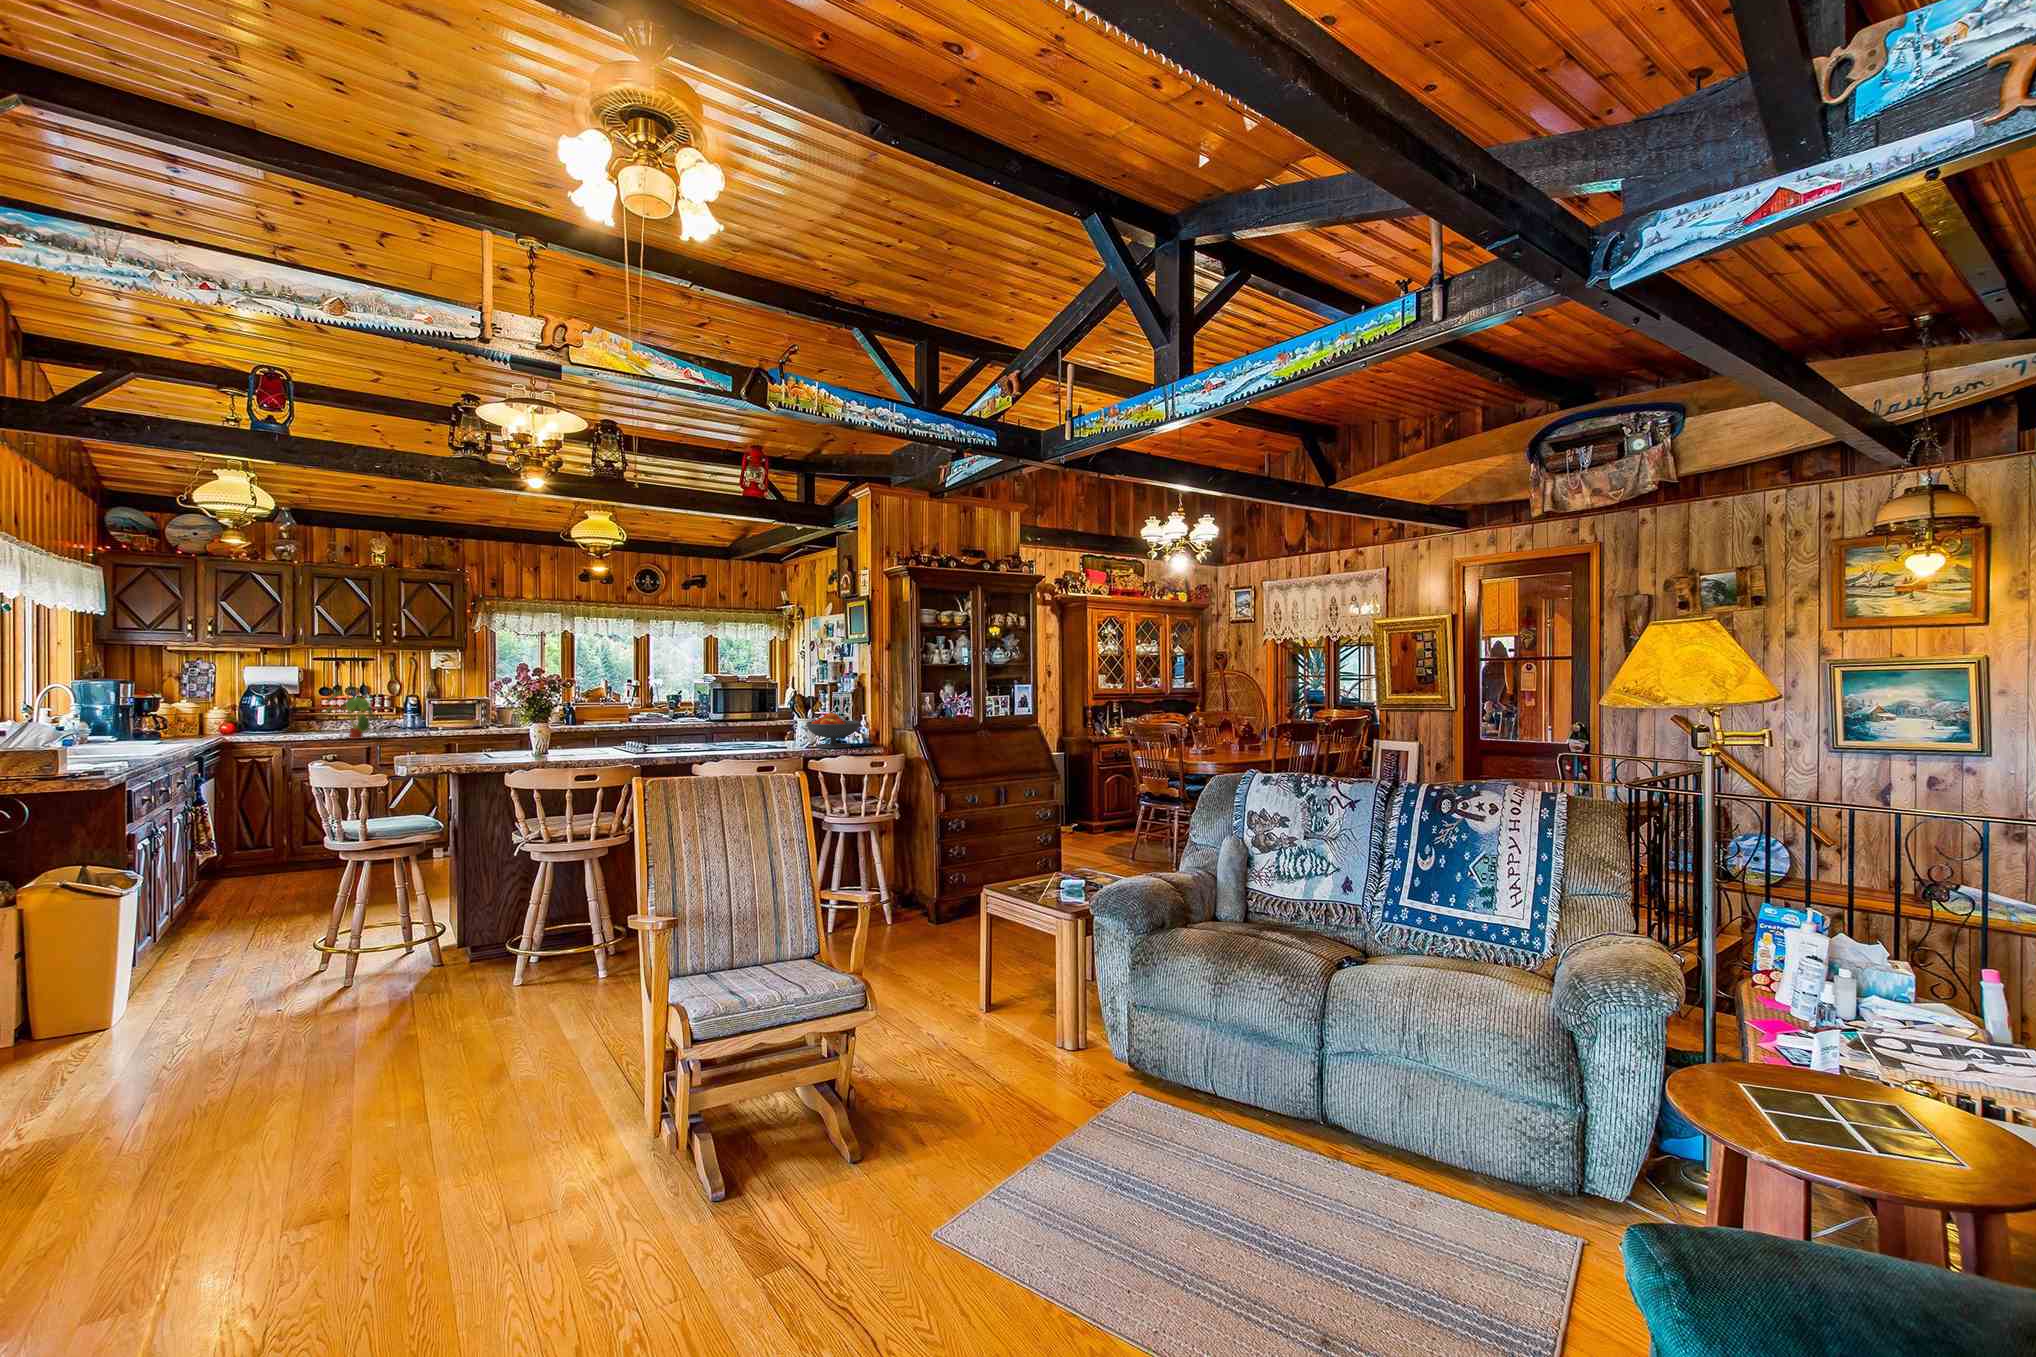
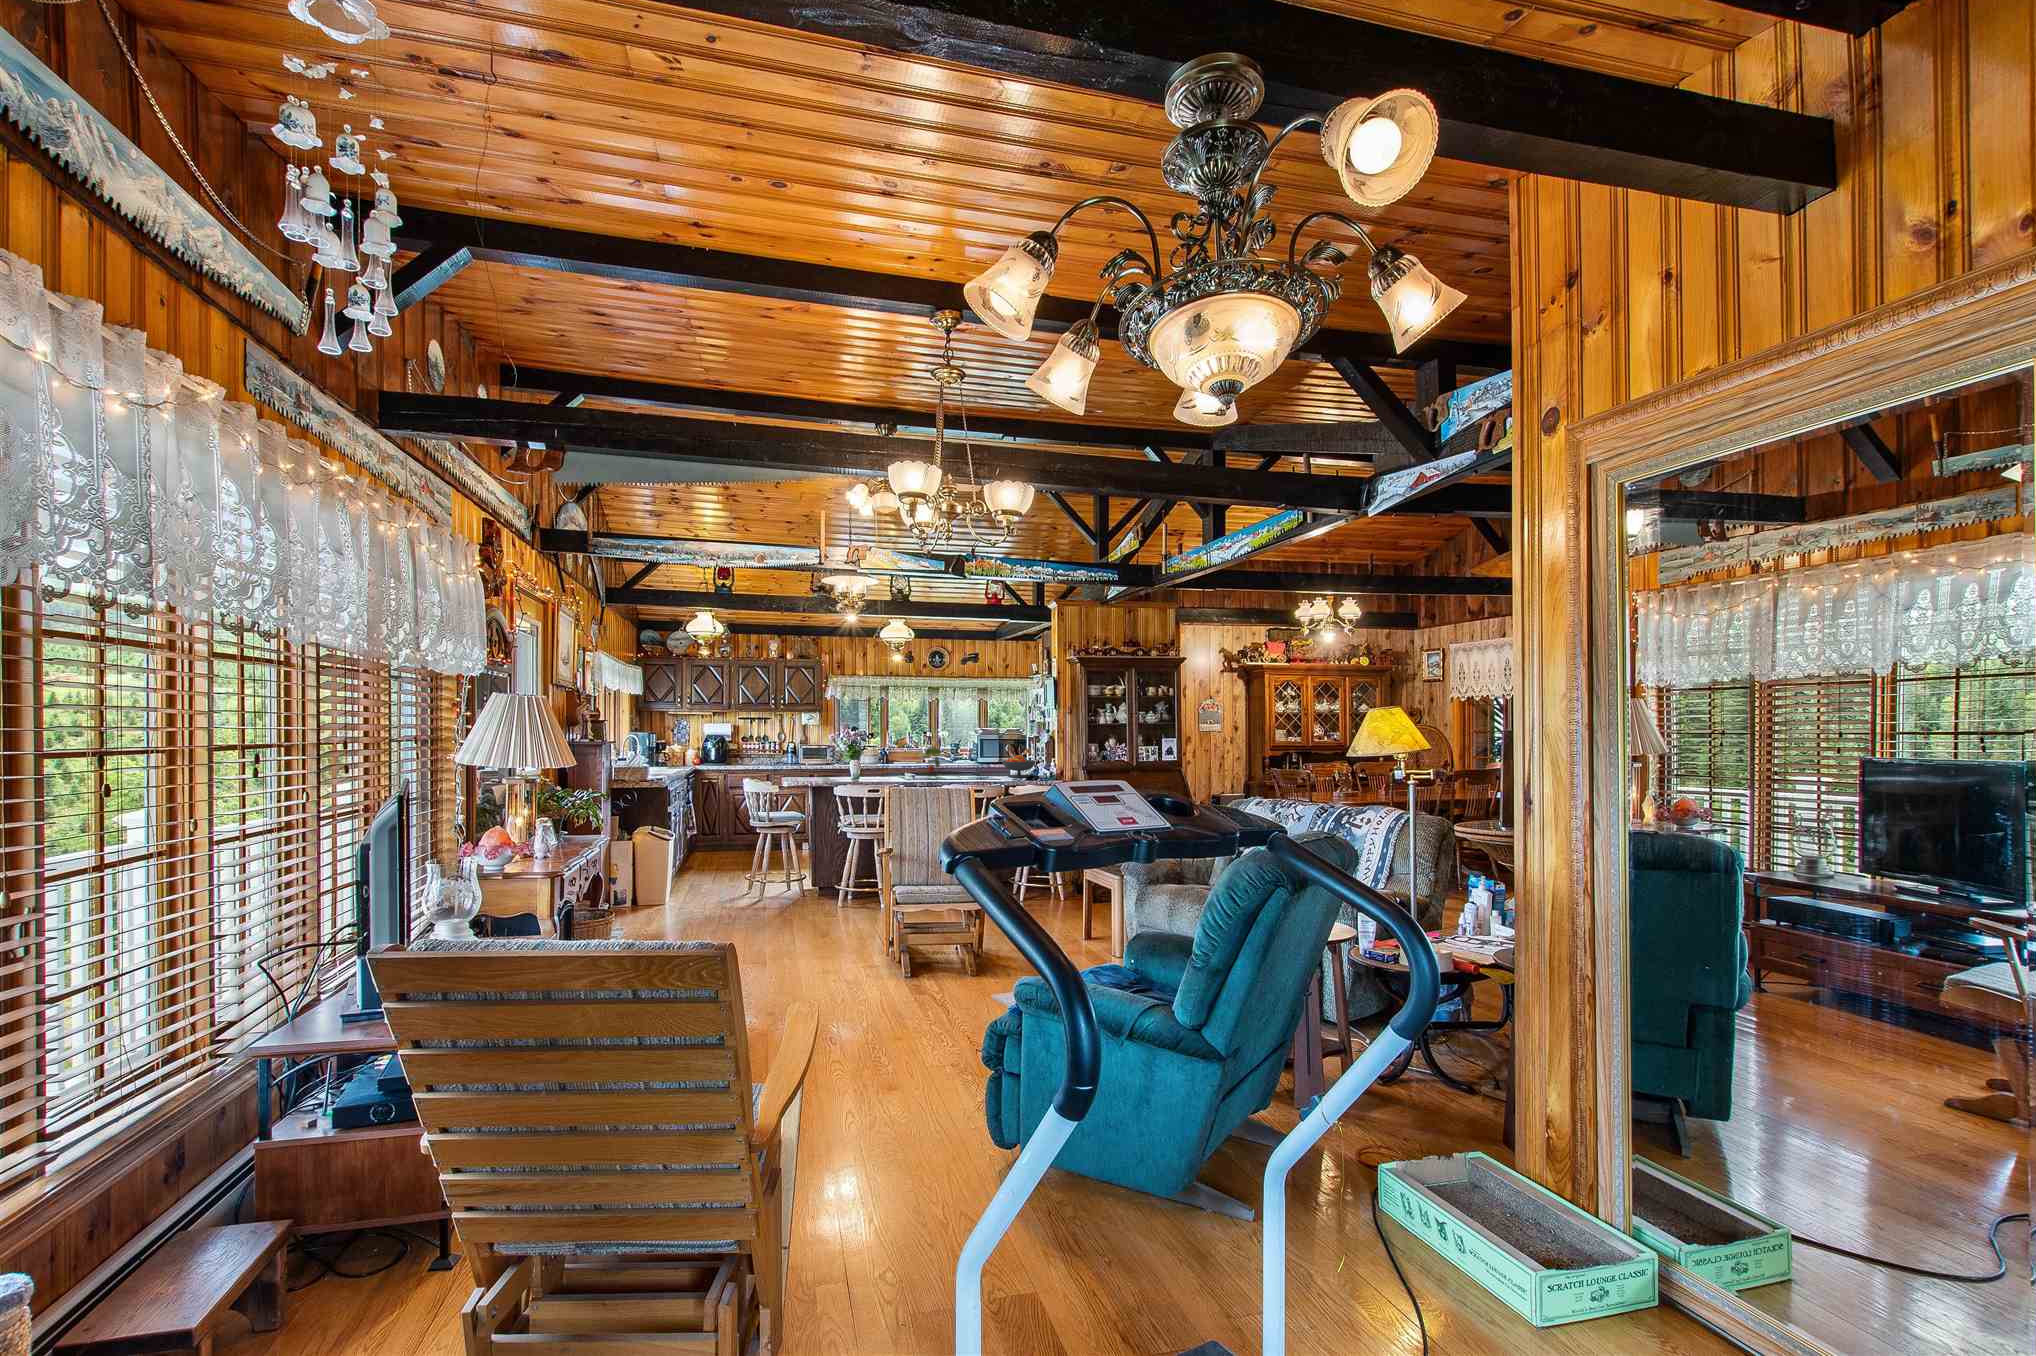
plant: present [326,690,374,739] -> present [924,747,941,772]

